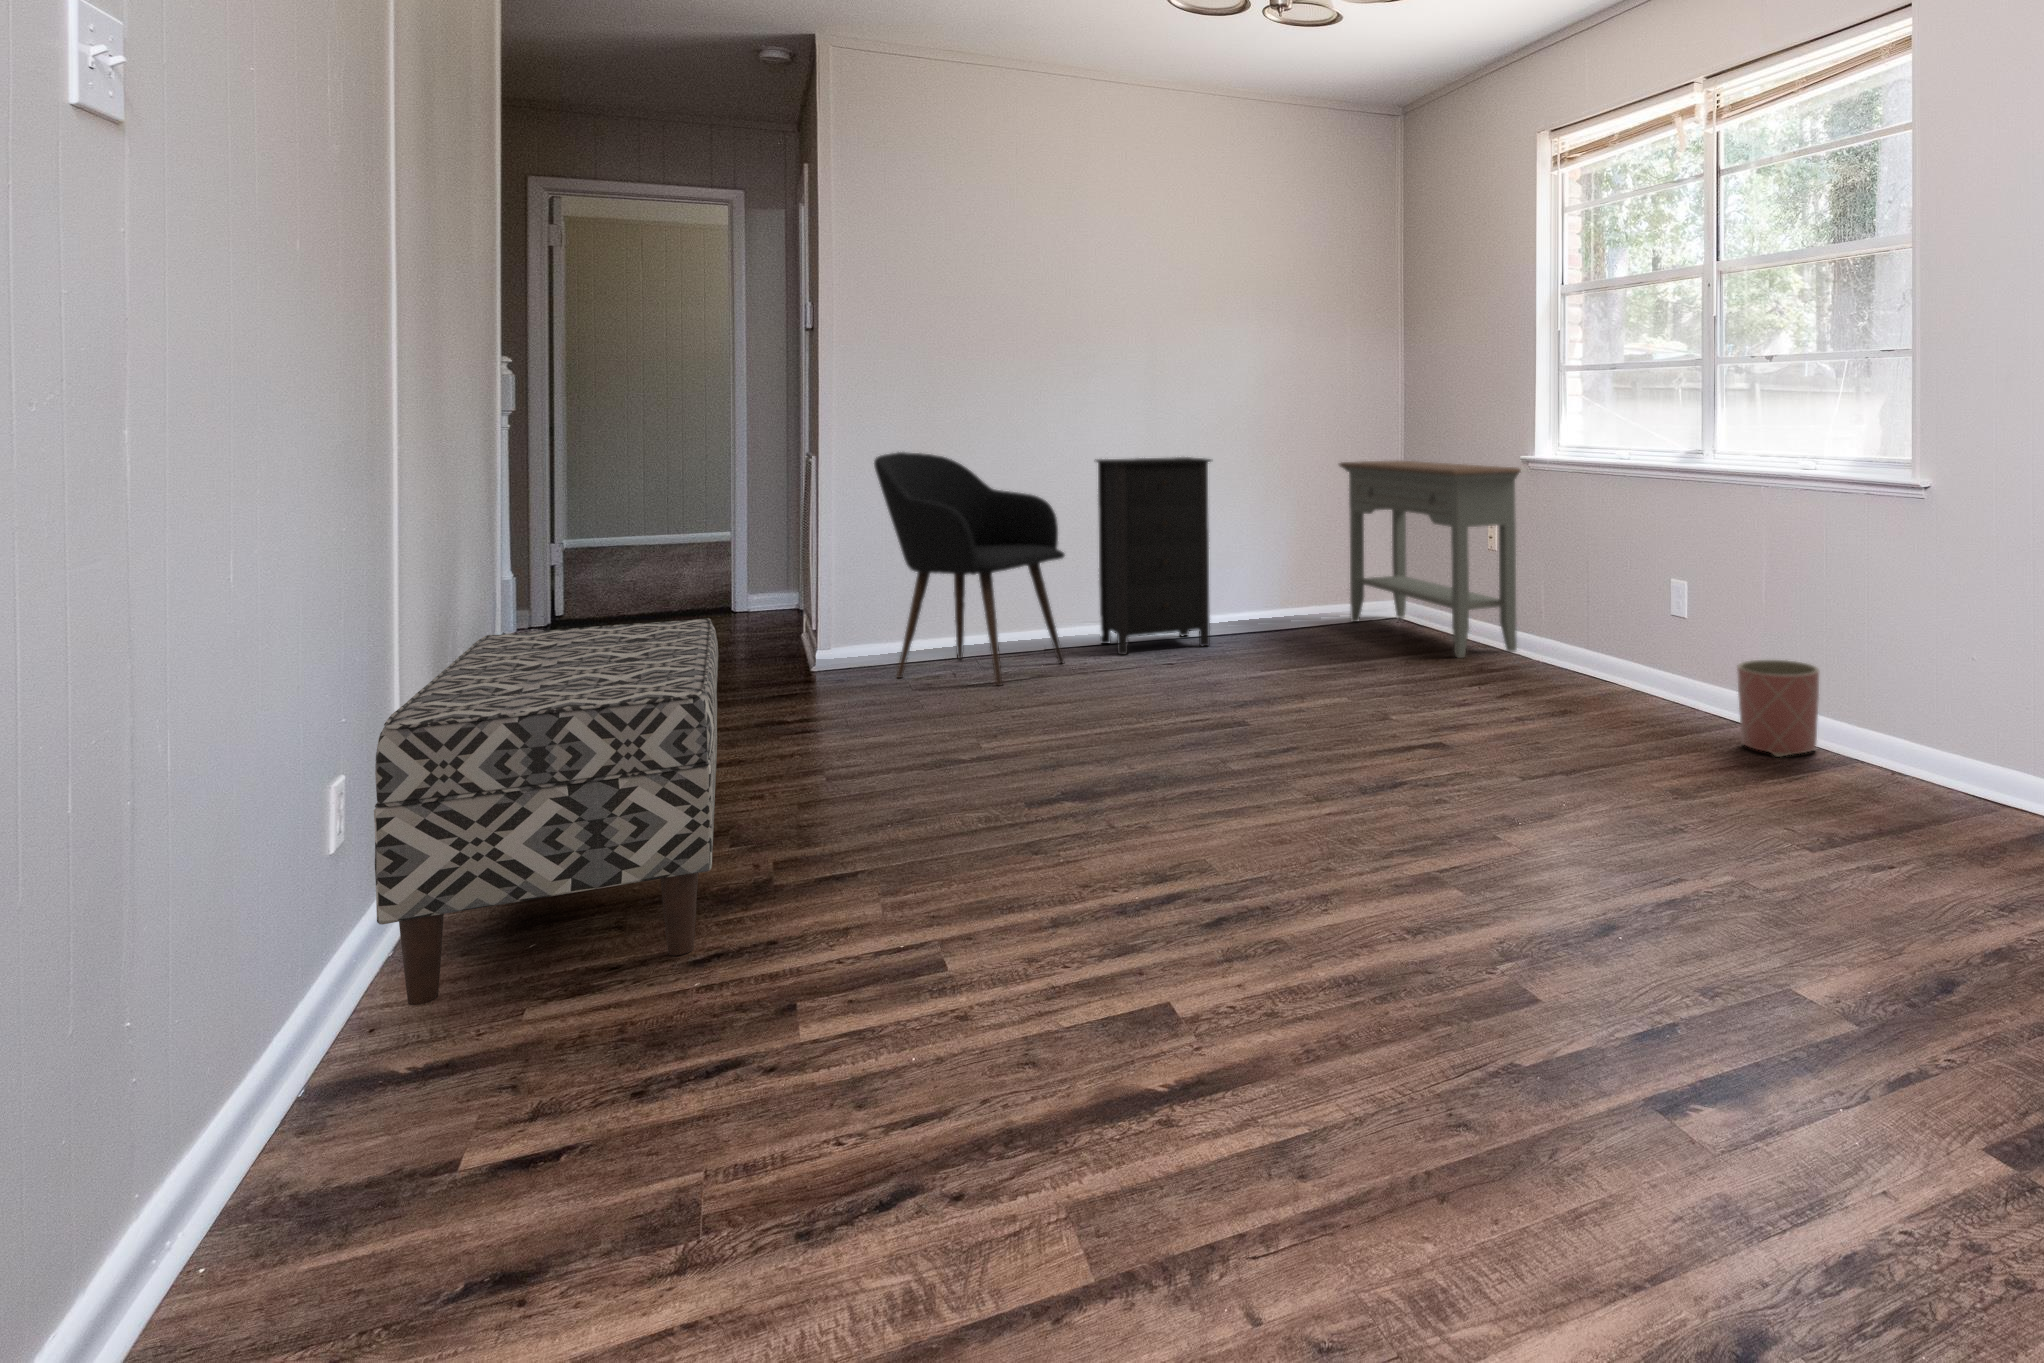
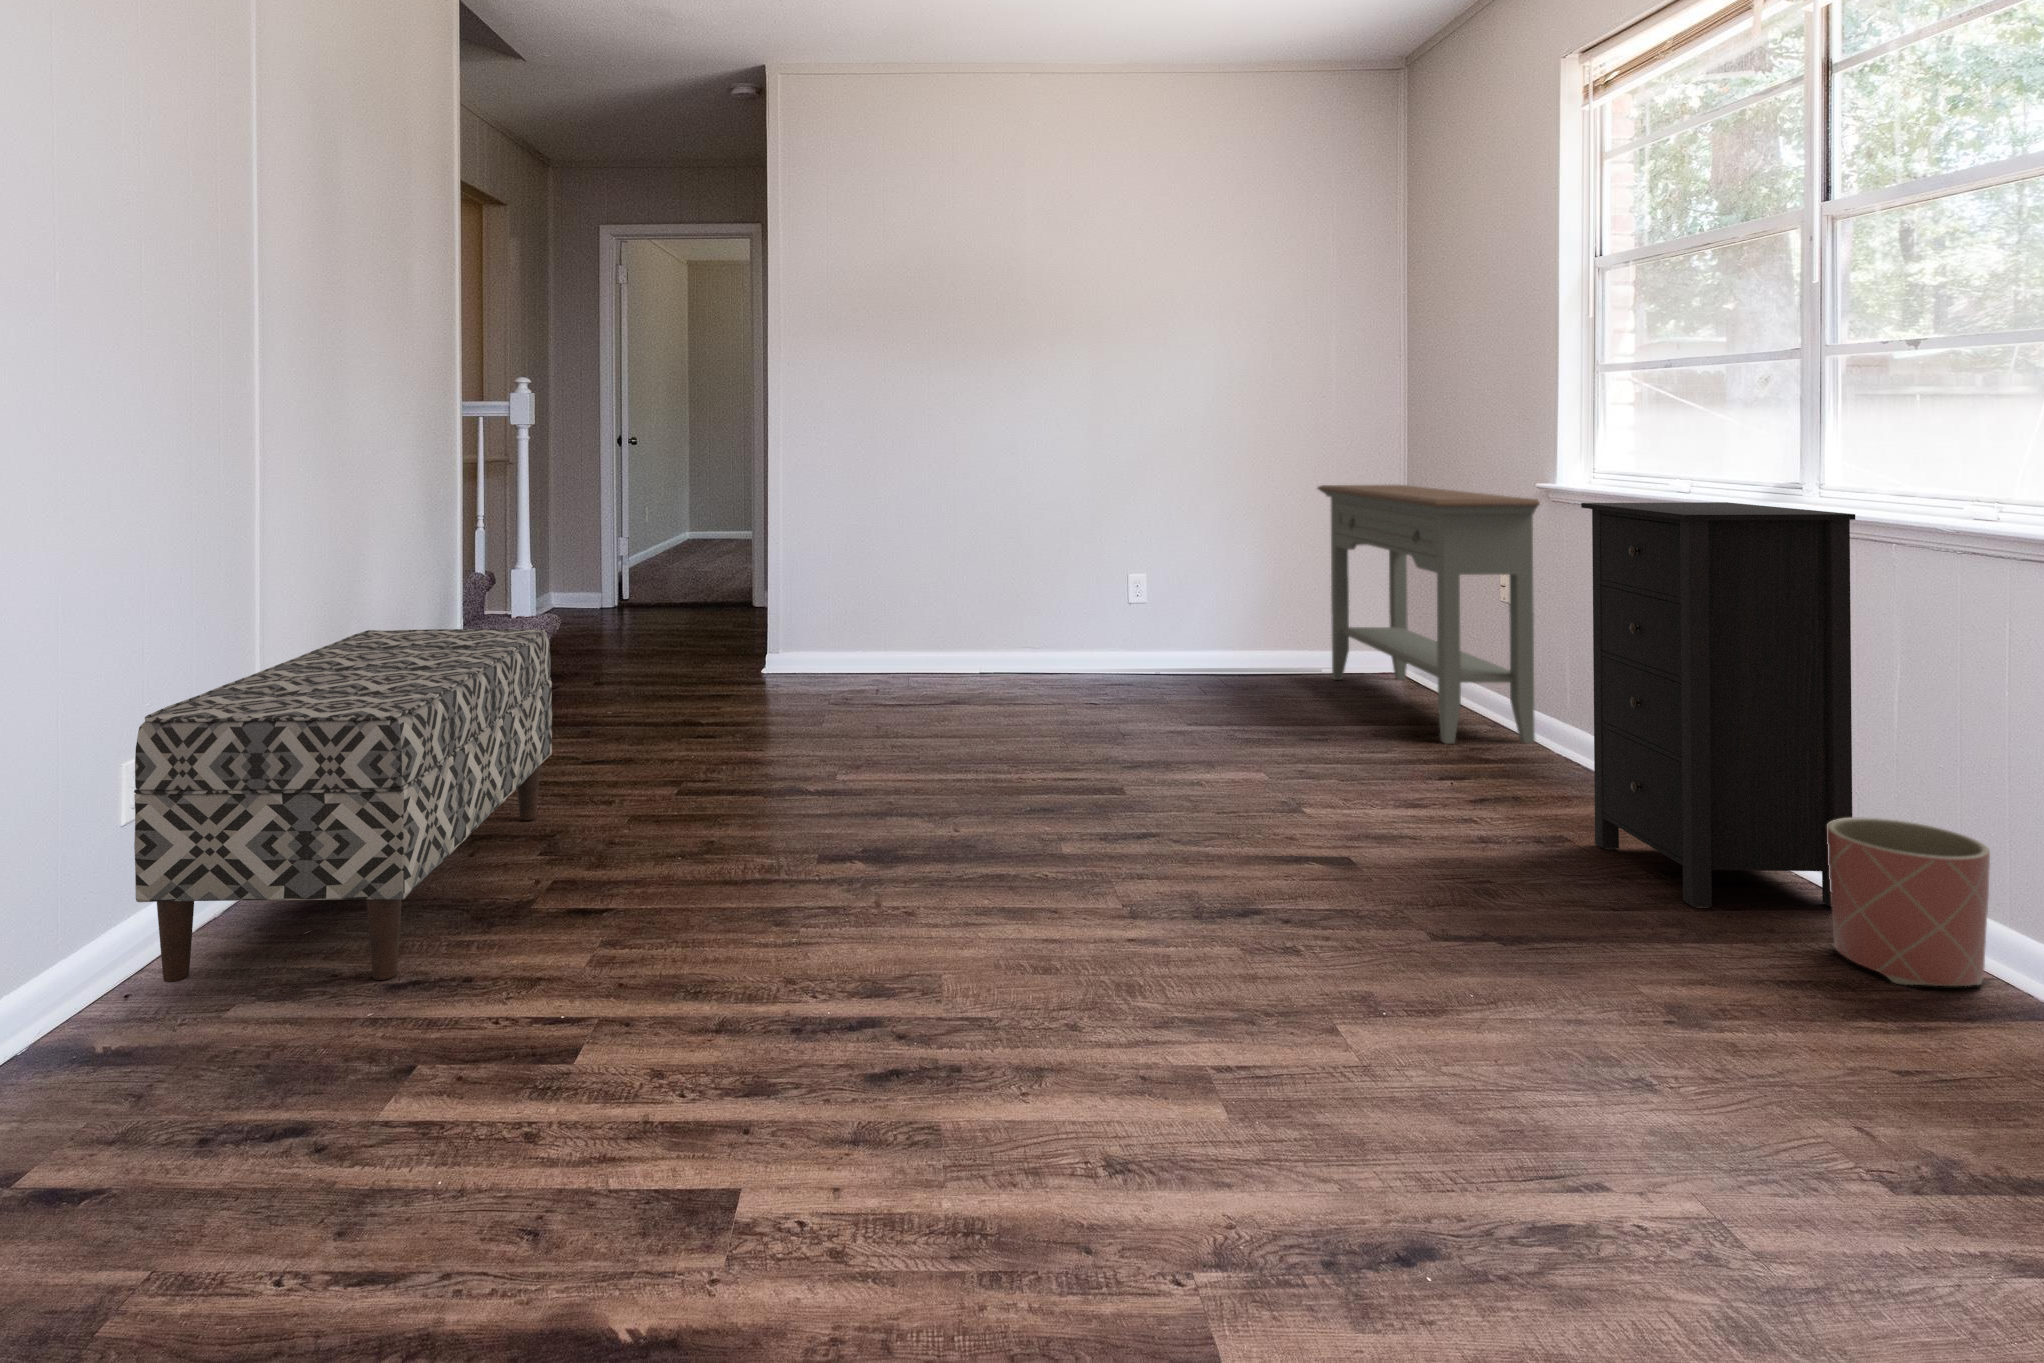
armchair: present [874,452,1065,686] -> none [792,466,986,716]
cabinet: present [1096,457,1211,655] -> present [1581,502,1855,908]

